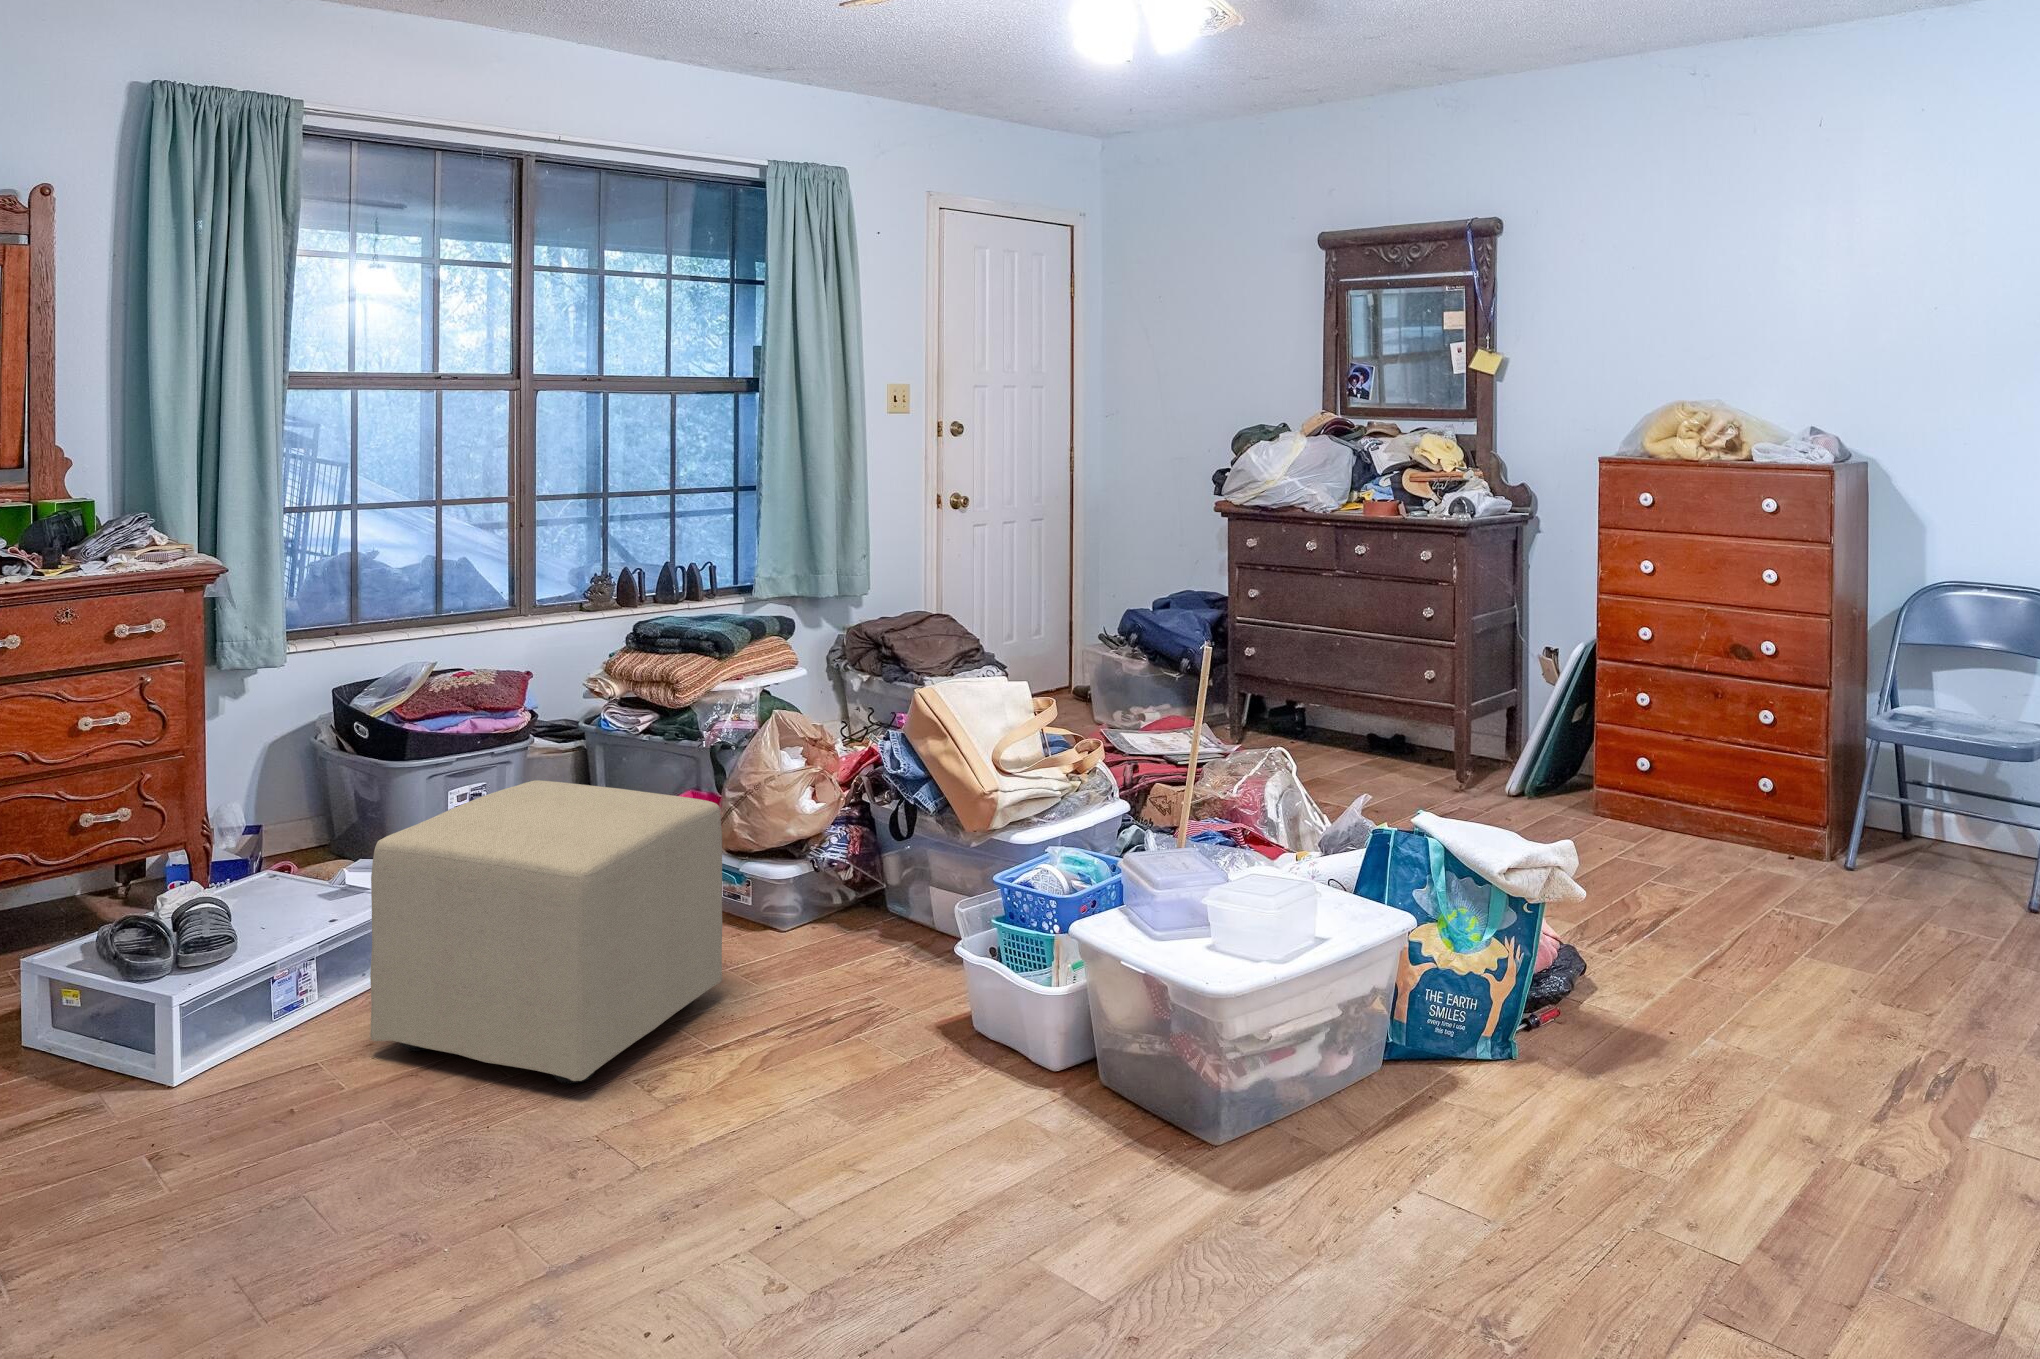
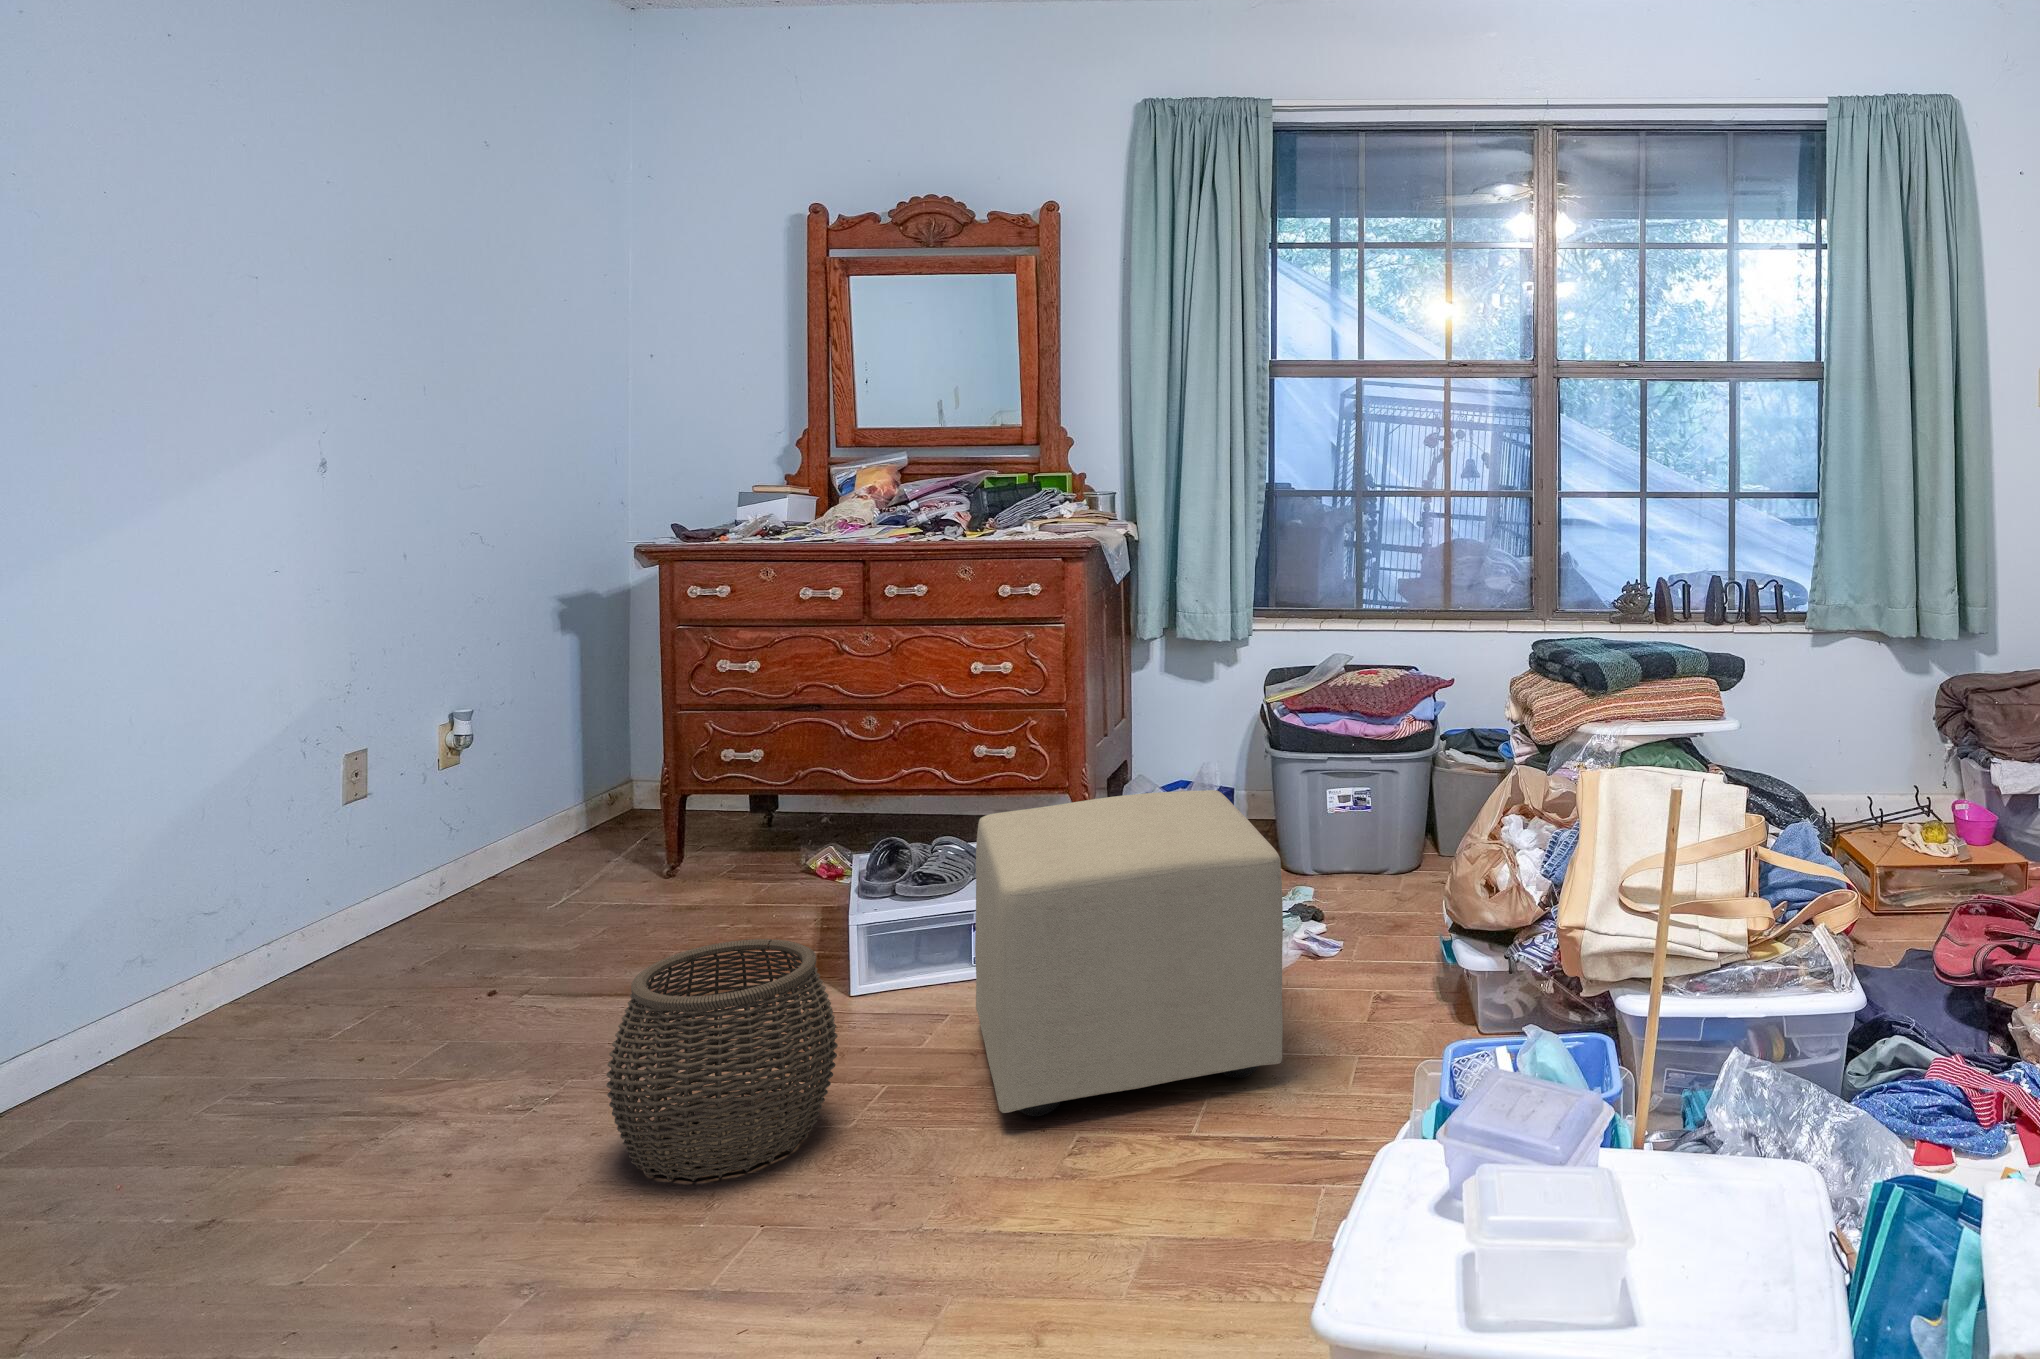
woven basket: none [210,986,446,1254] -> present [606,939,838,1181]

